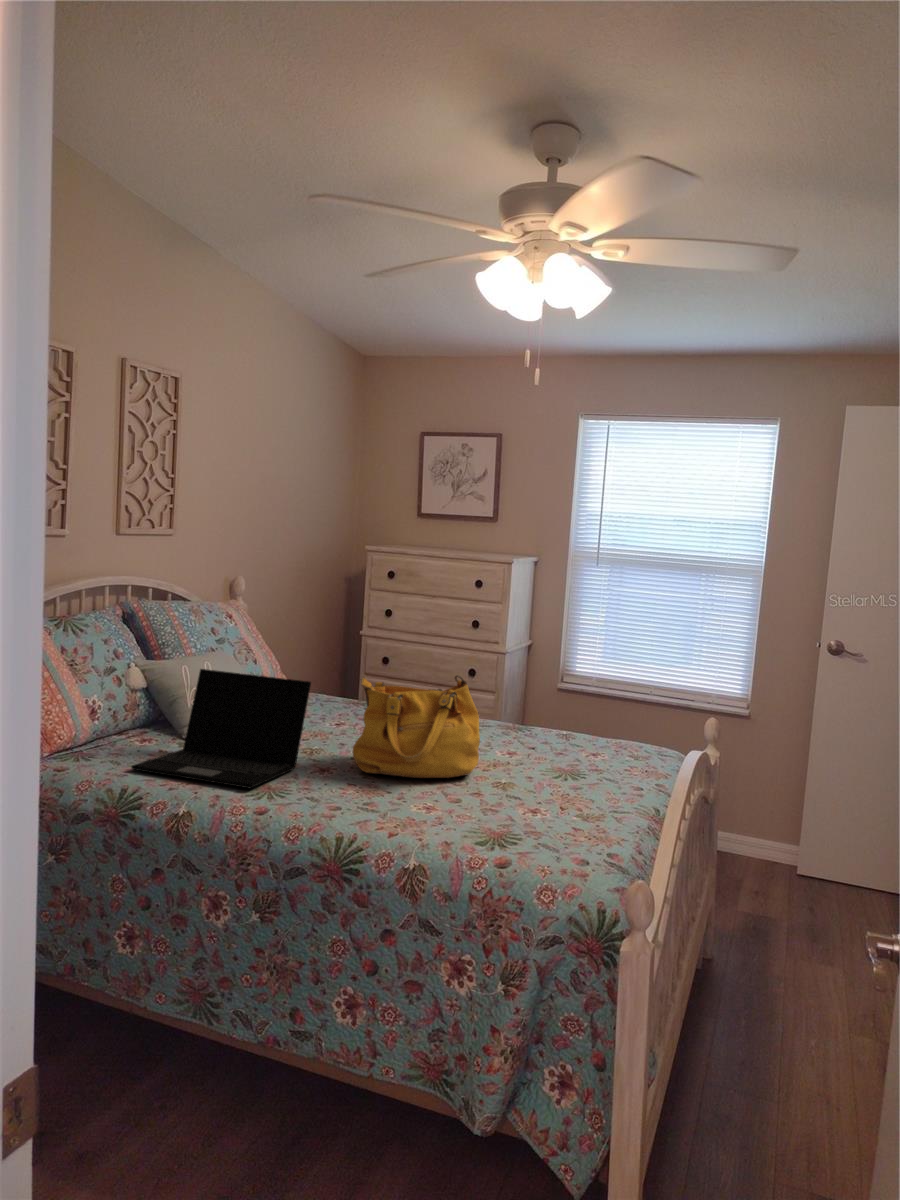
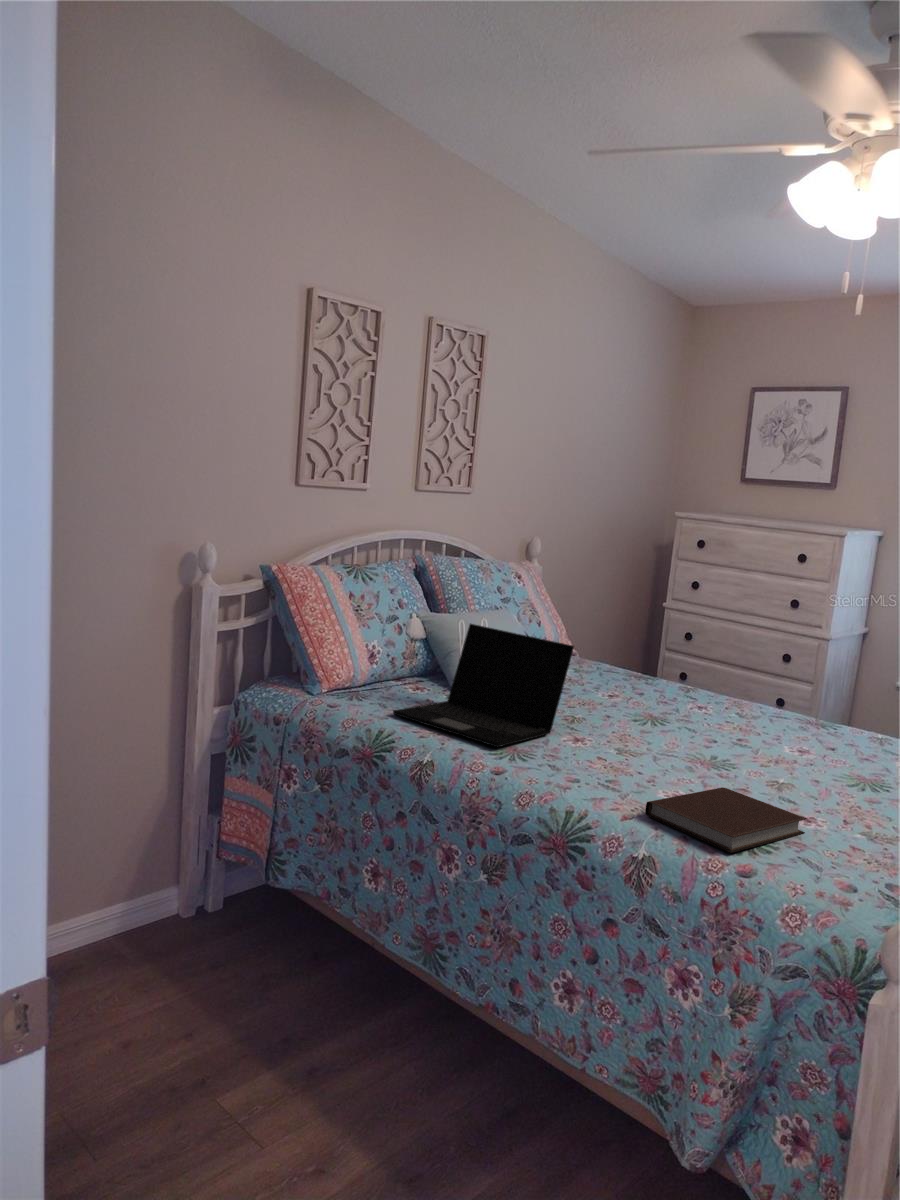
handbag: present [353,675,480,778] -> none [612,646,759,766]
notebook: none [405,796,537,851] -> present [645,787,807,853]

